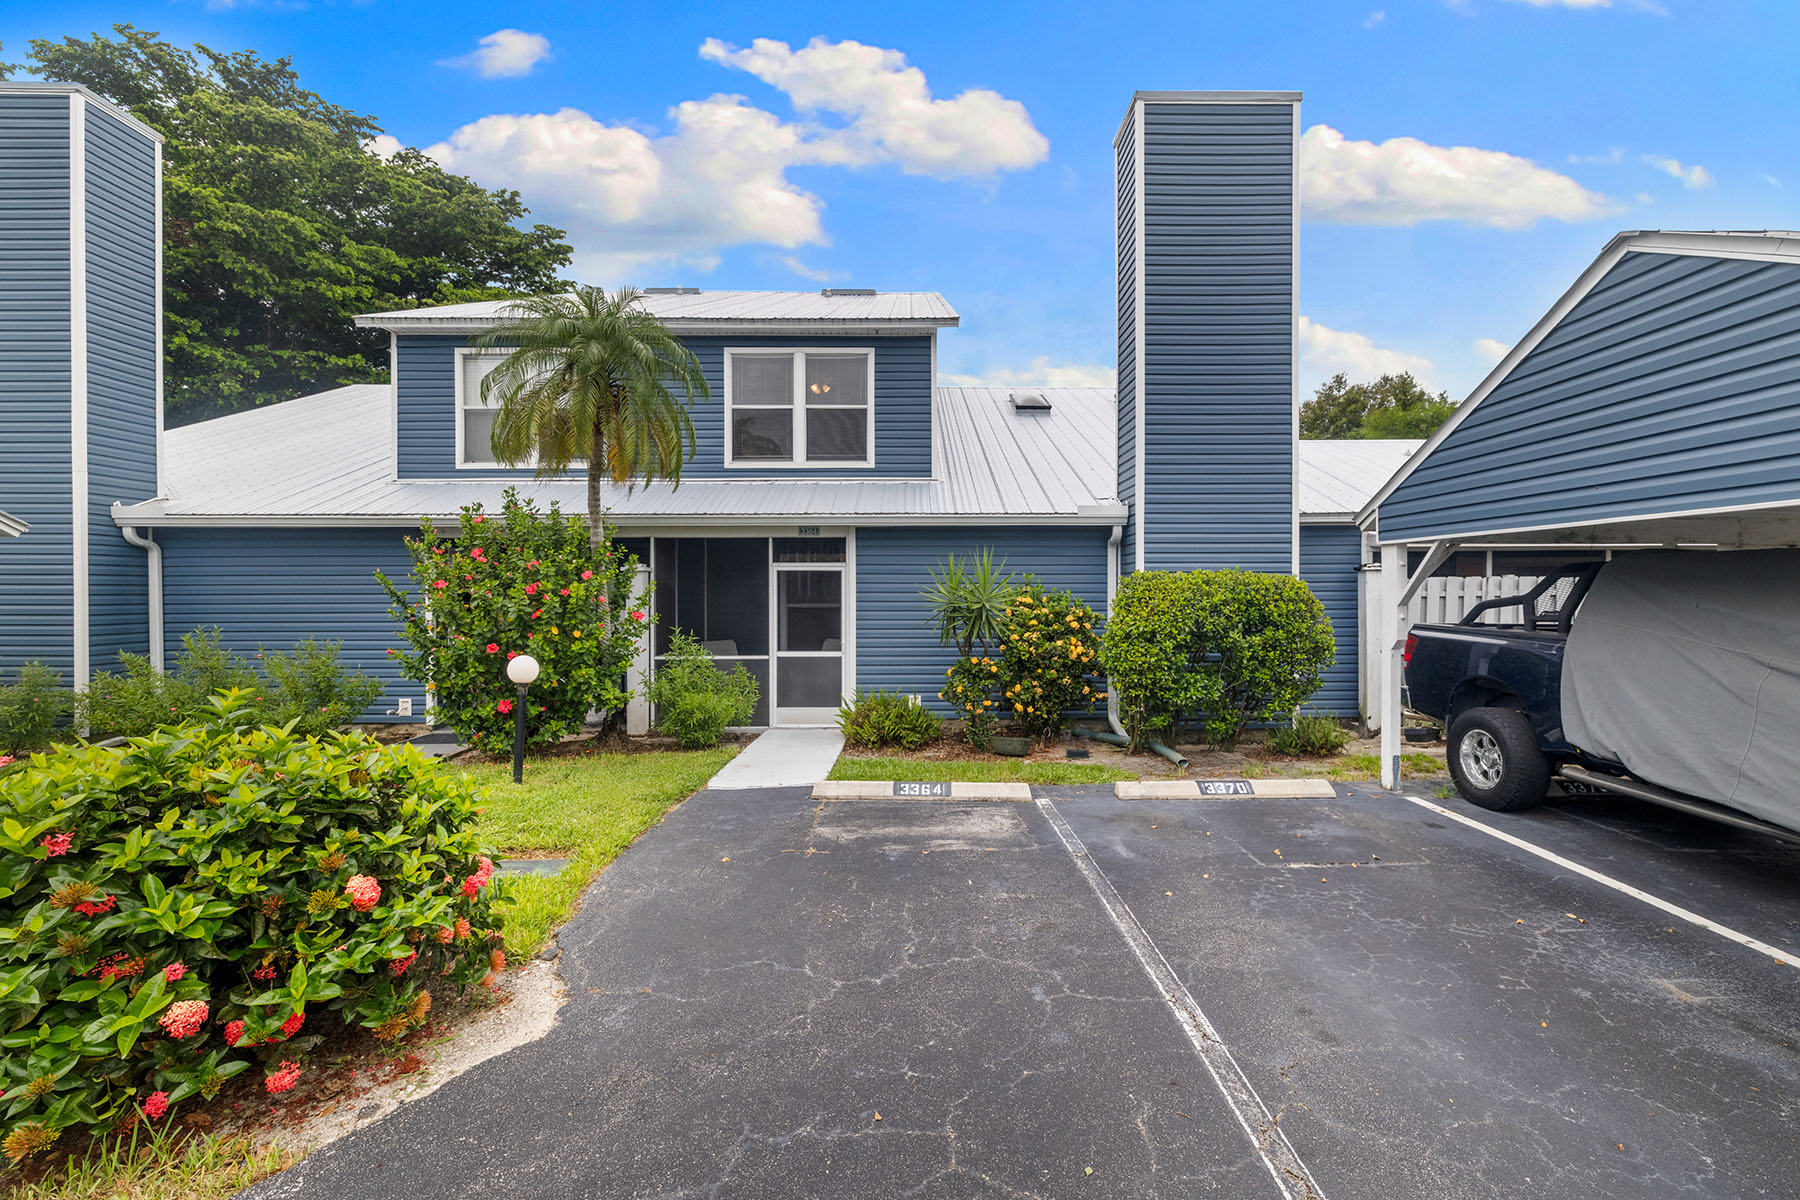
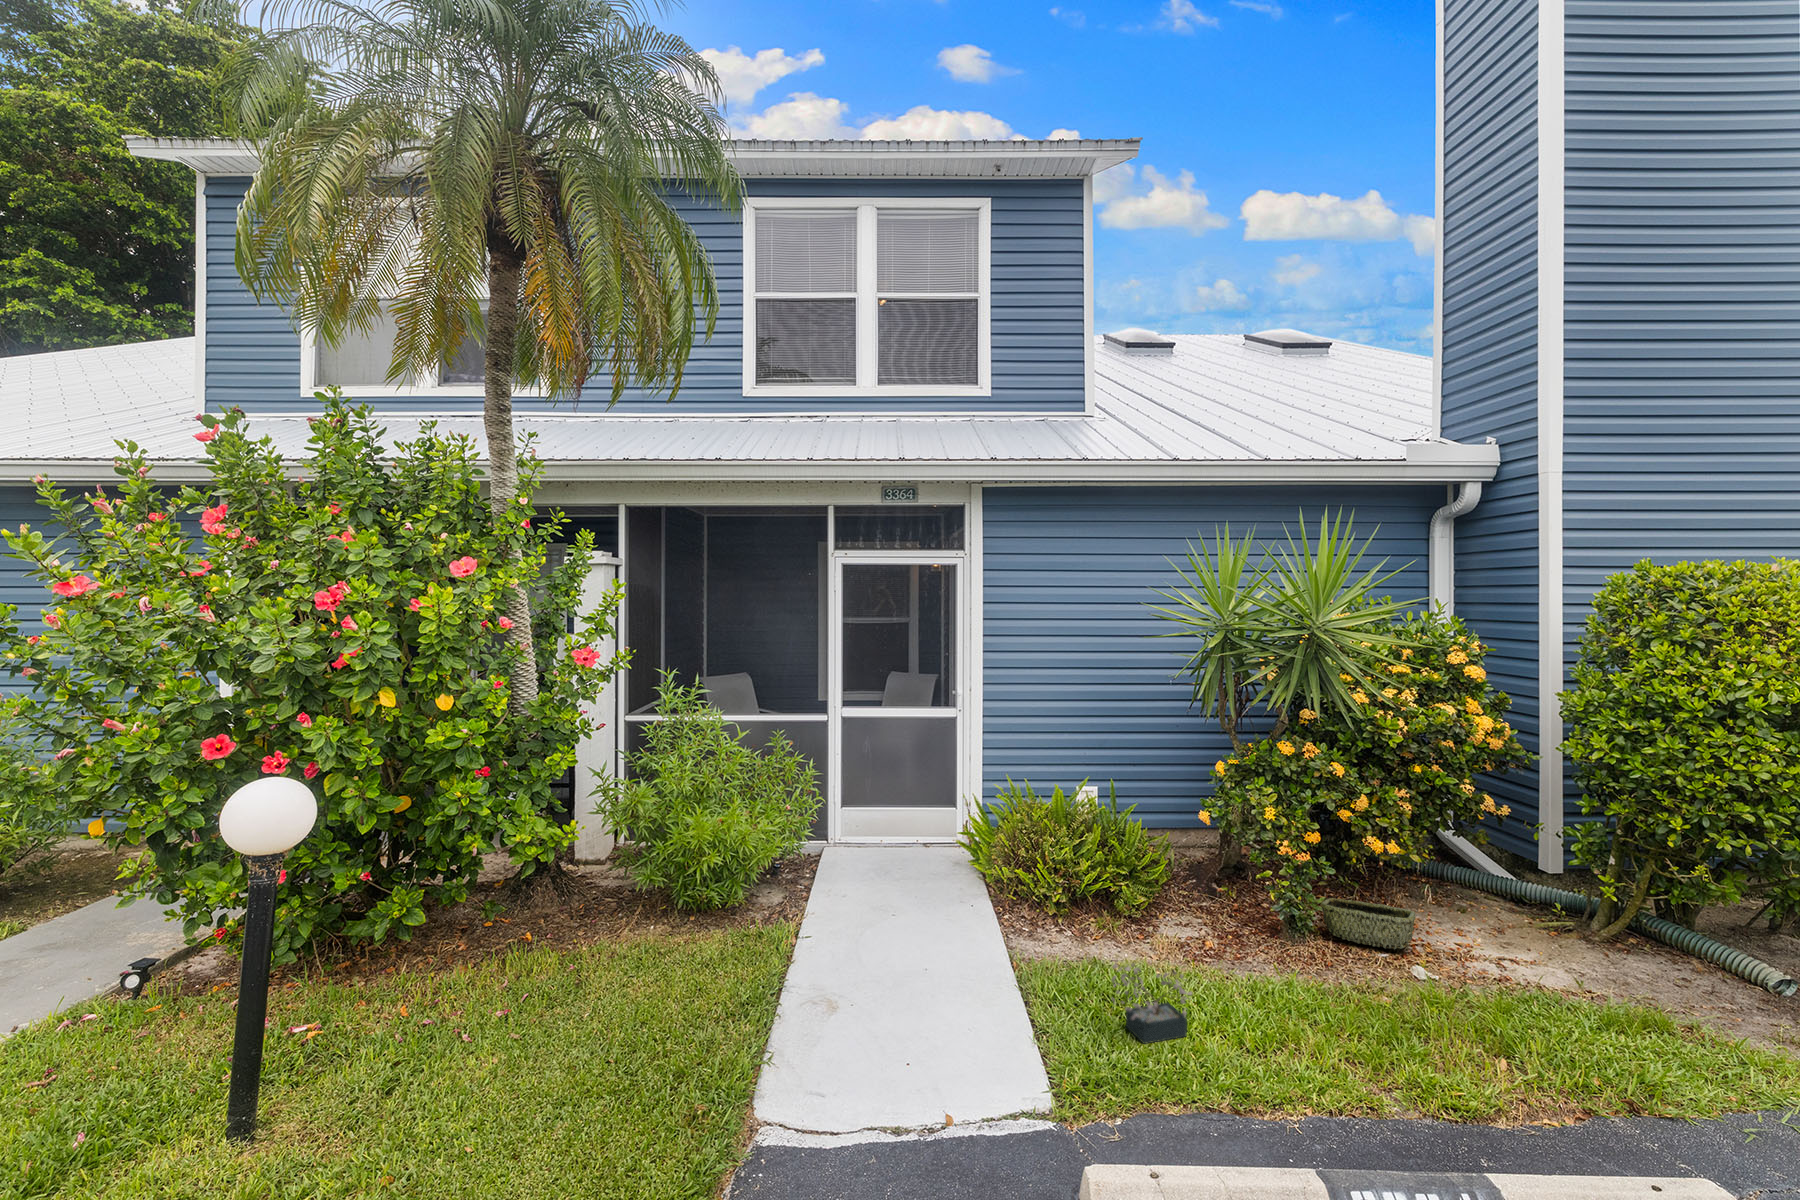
decorative plant: present [1065,734,1090,759] -> present [1112,961,1192,1044]

